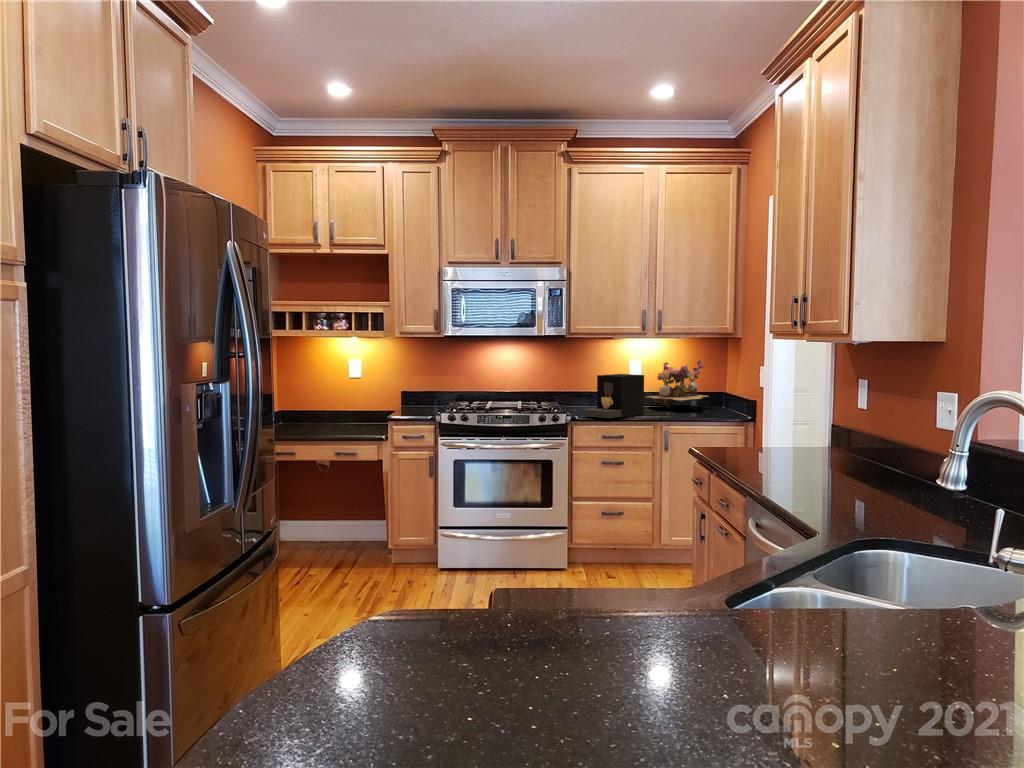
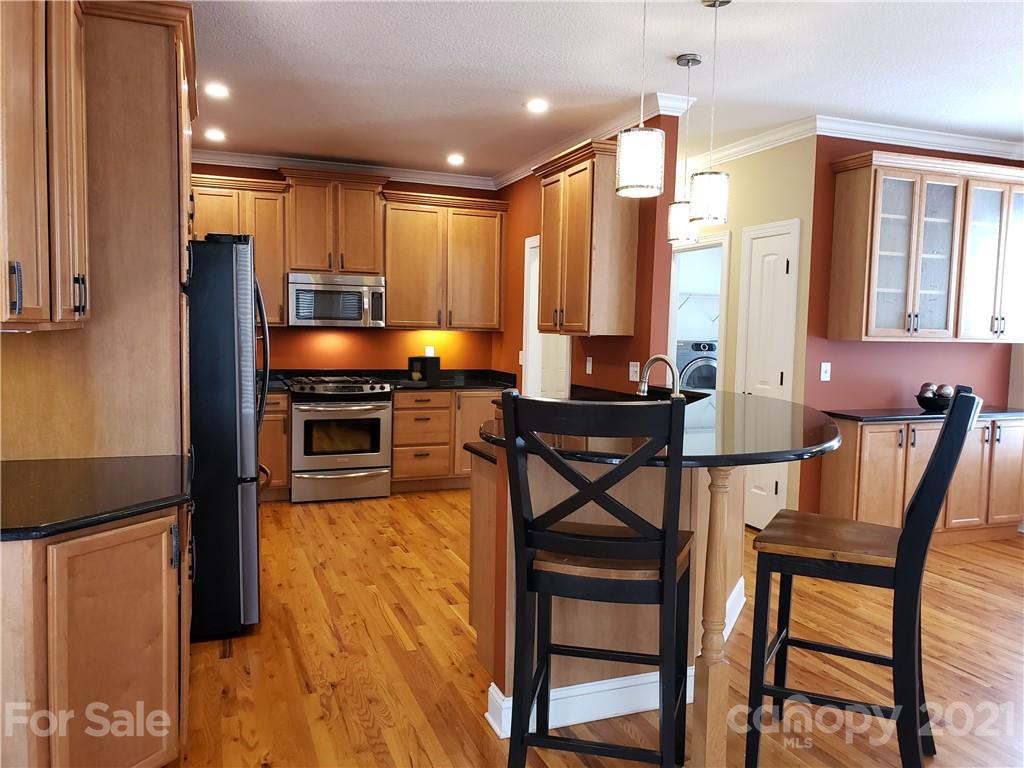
flower arrangement: present [648,360,708,407] -> none [438,346,482,381]

